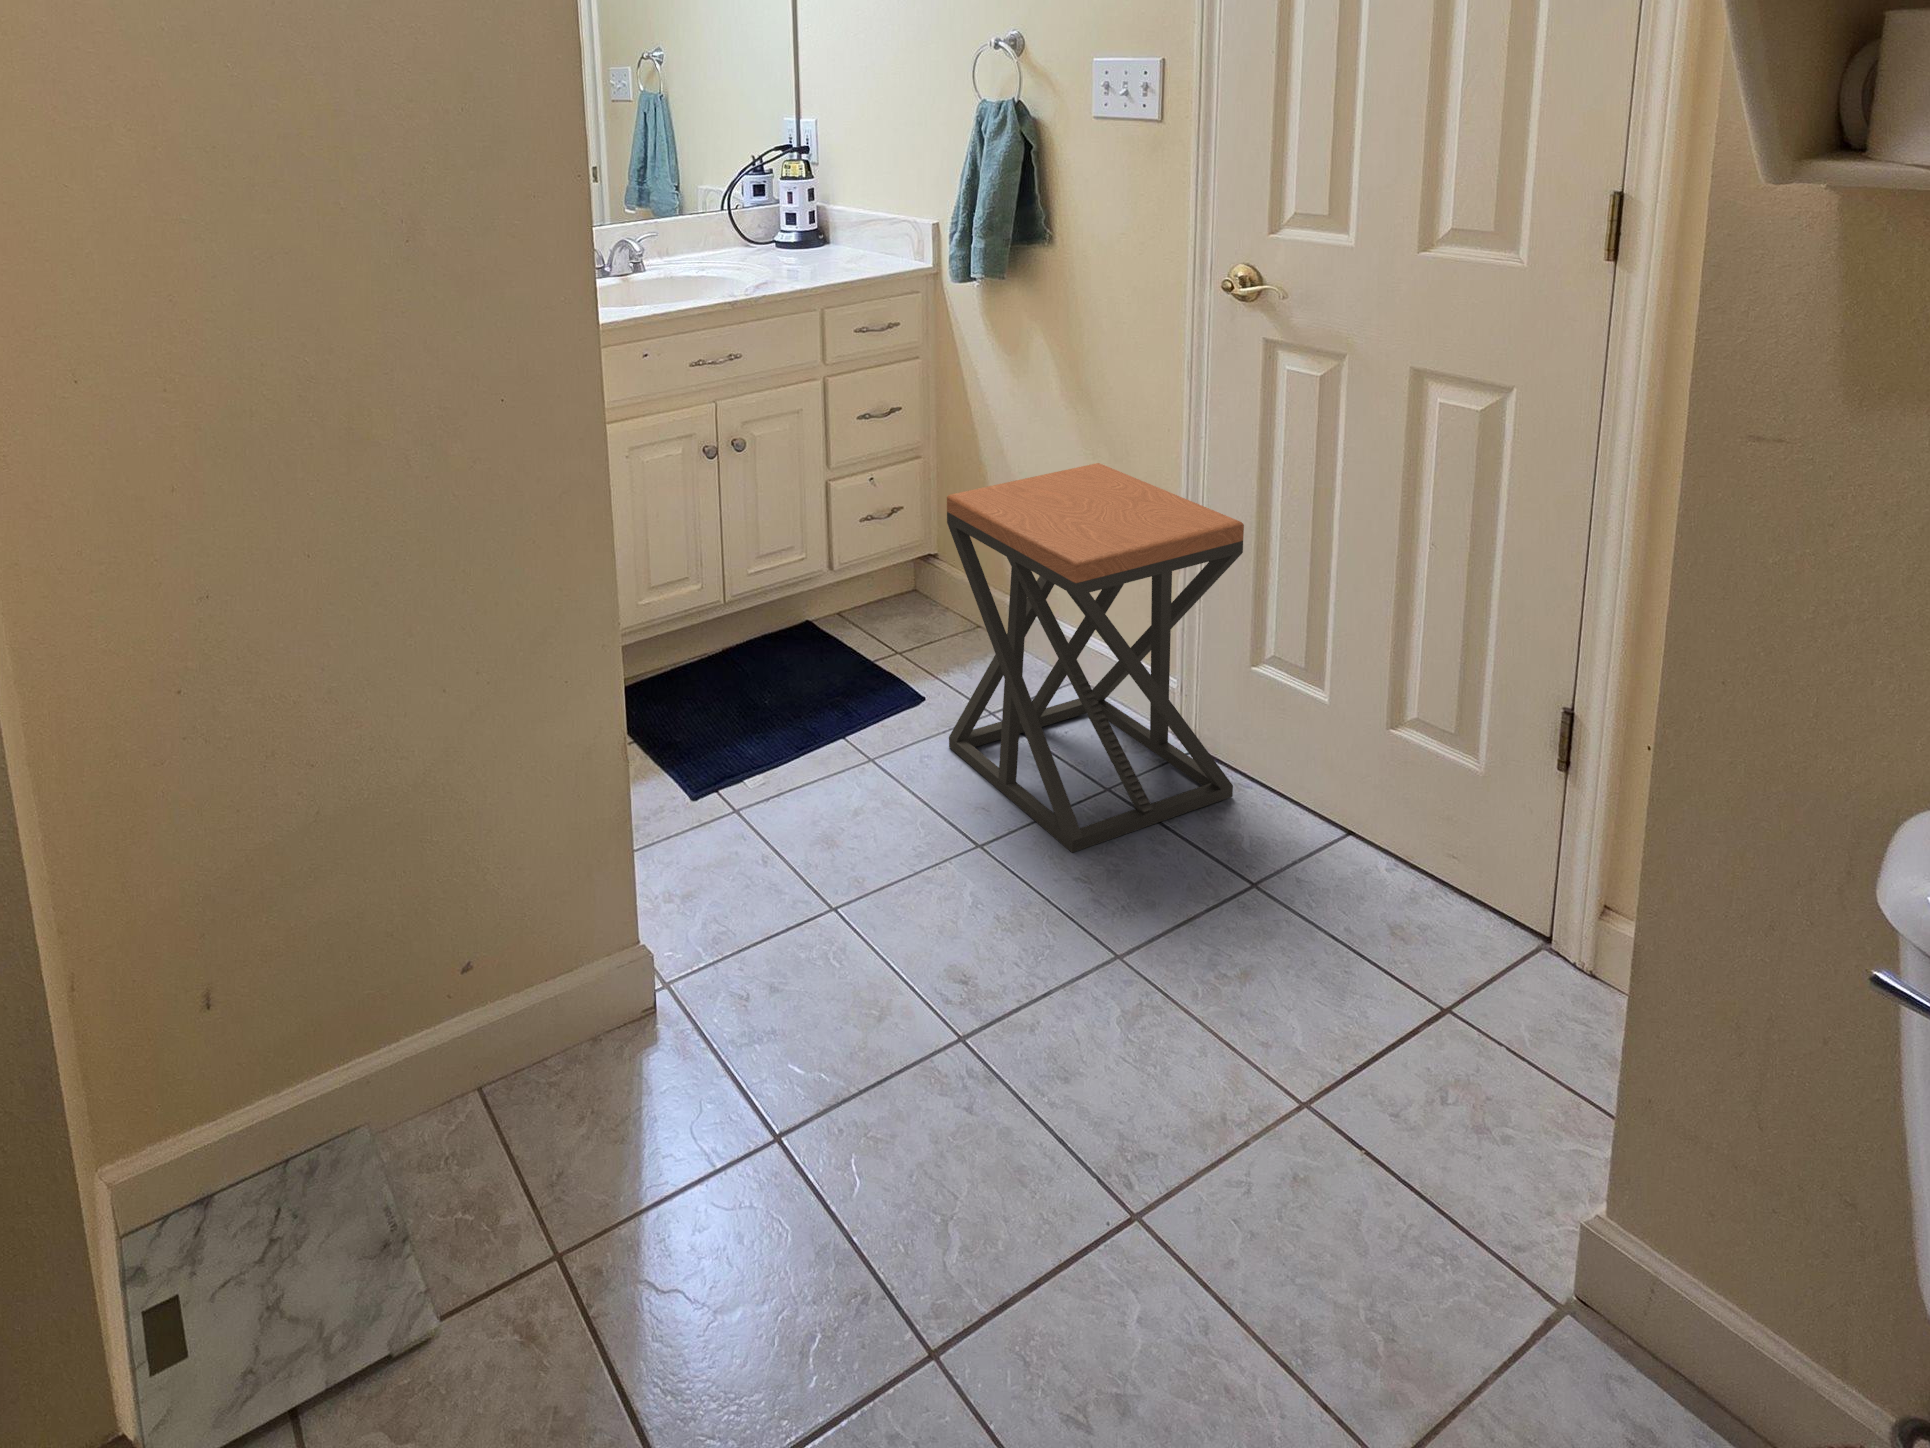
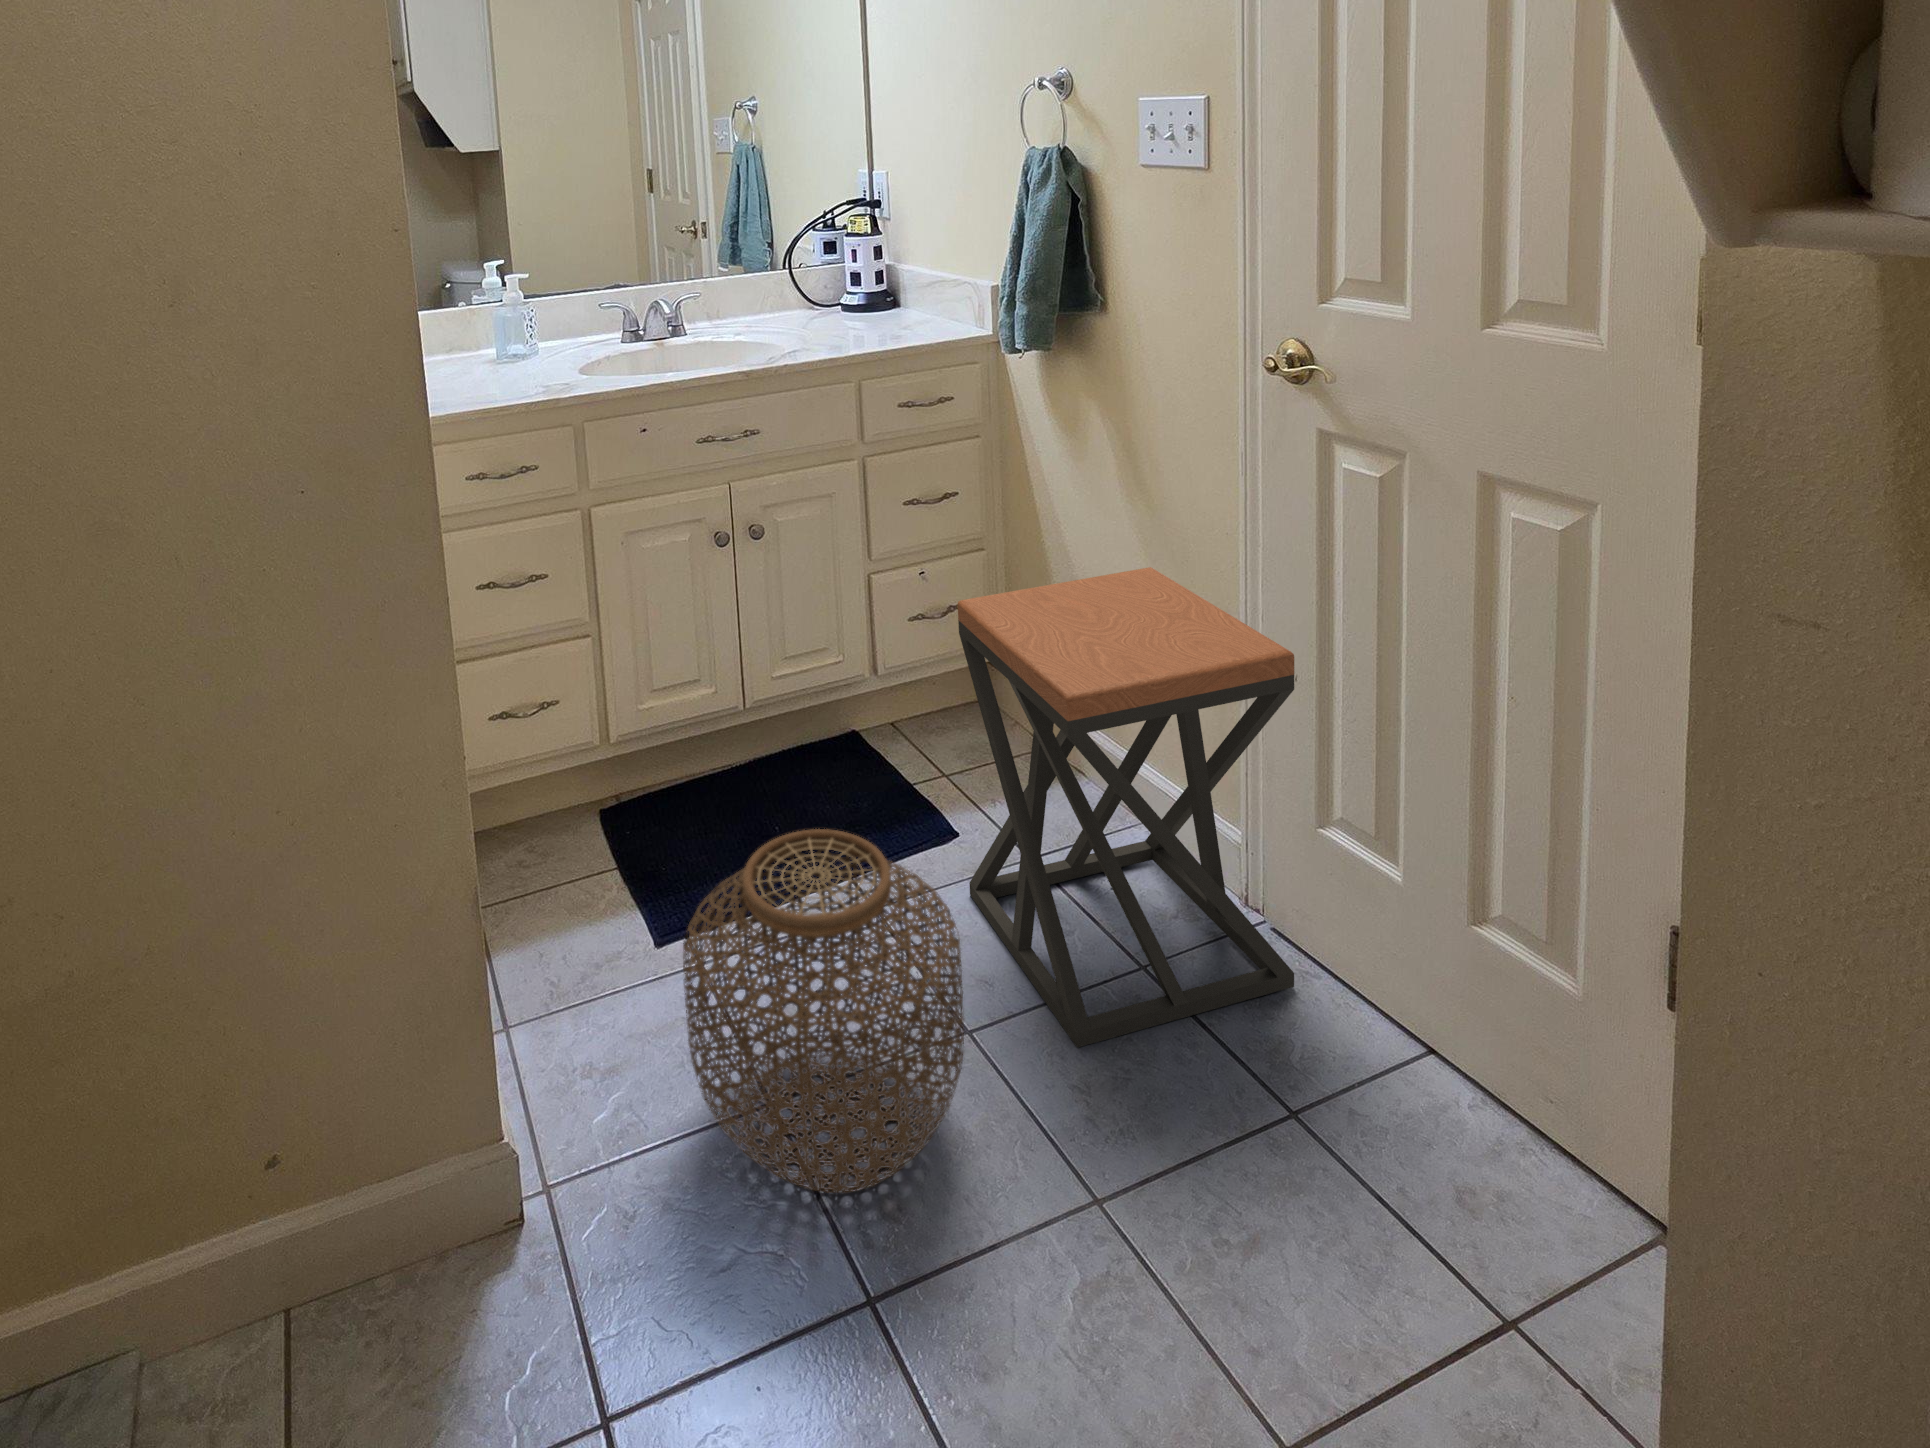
woven basket: none [773,682,1009,969] -> present [683,829,964,1193]

